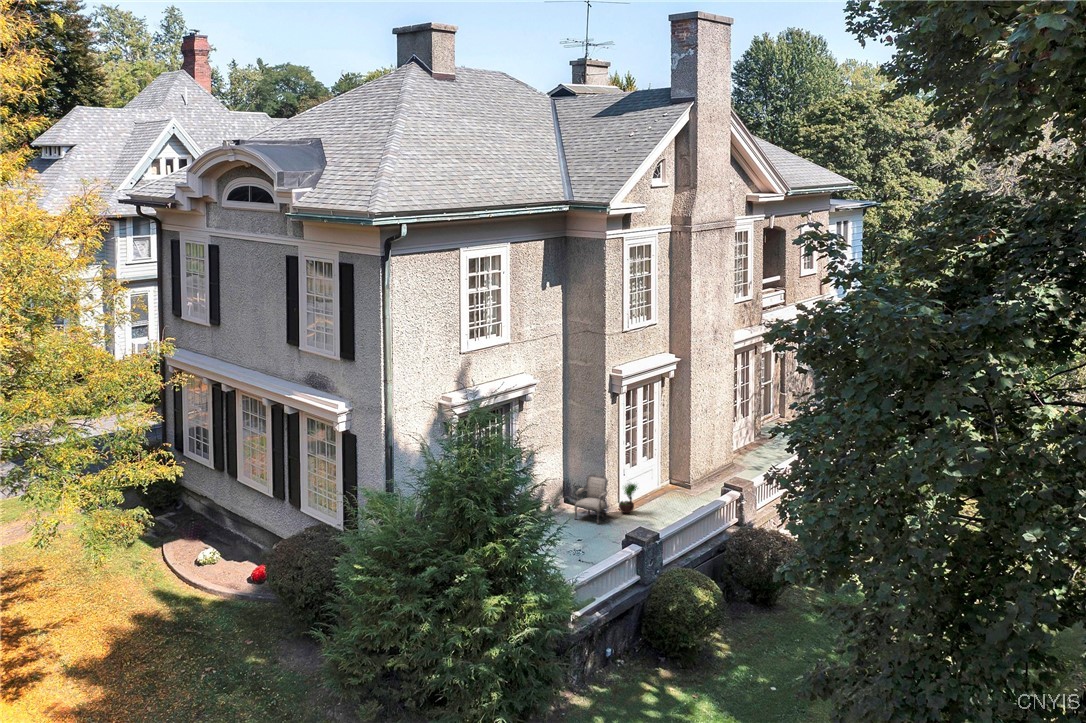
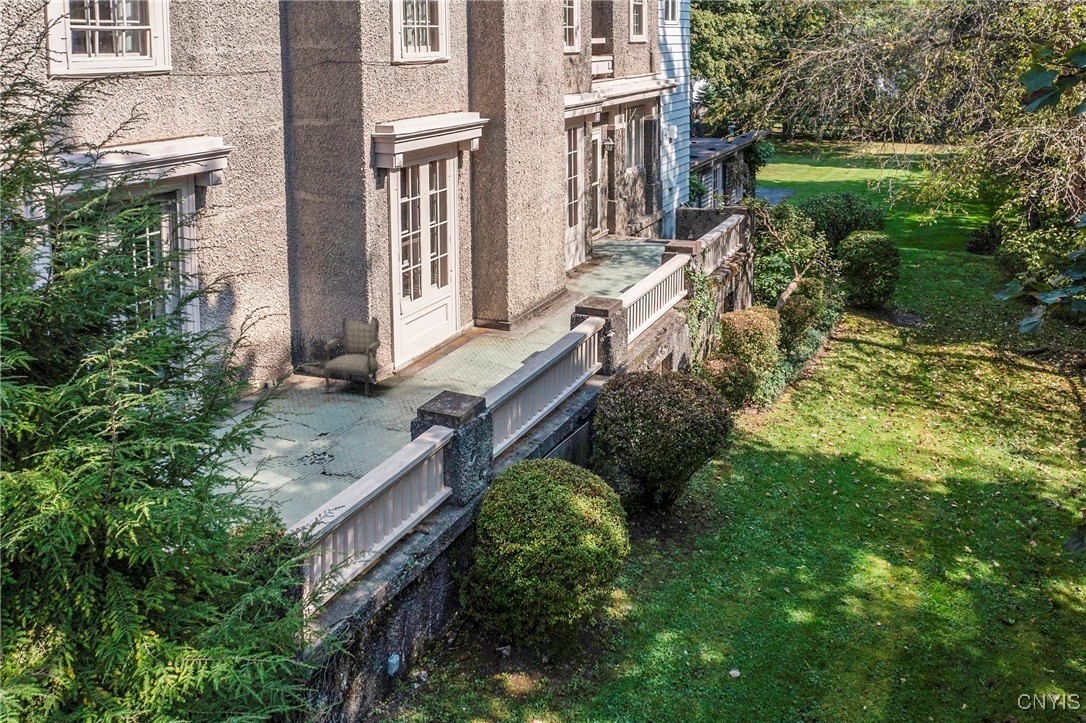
potted tree: present [619,484,637,513] -> none [402,321,434,376]

